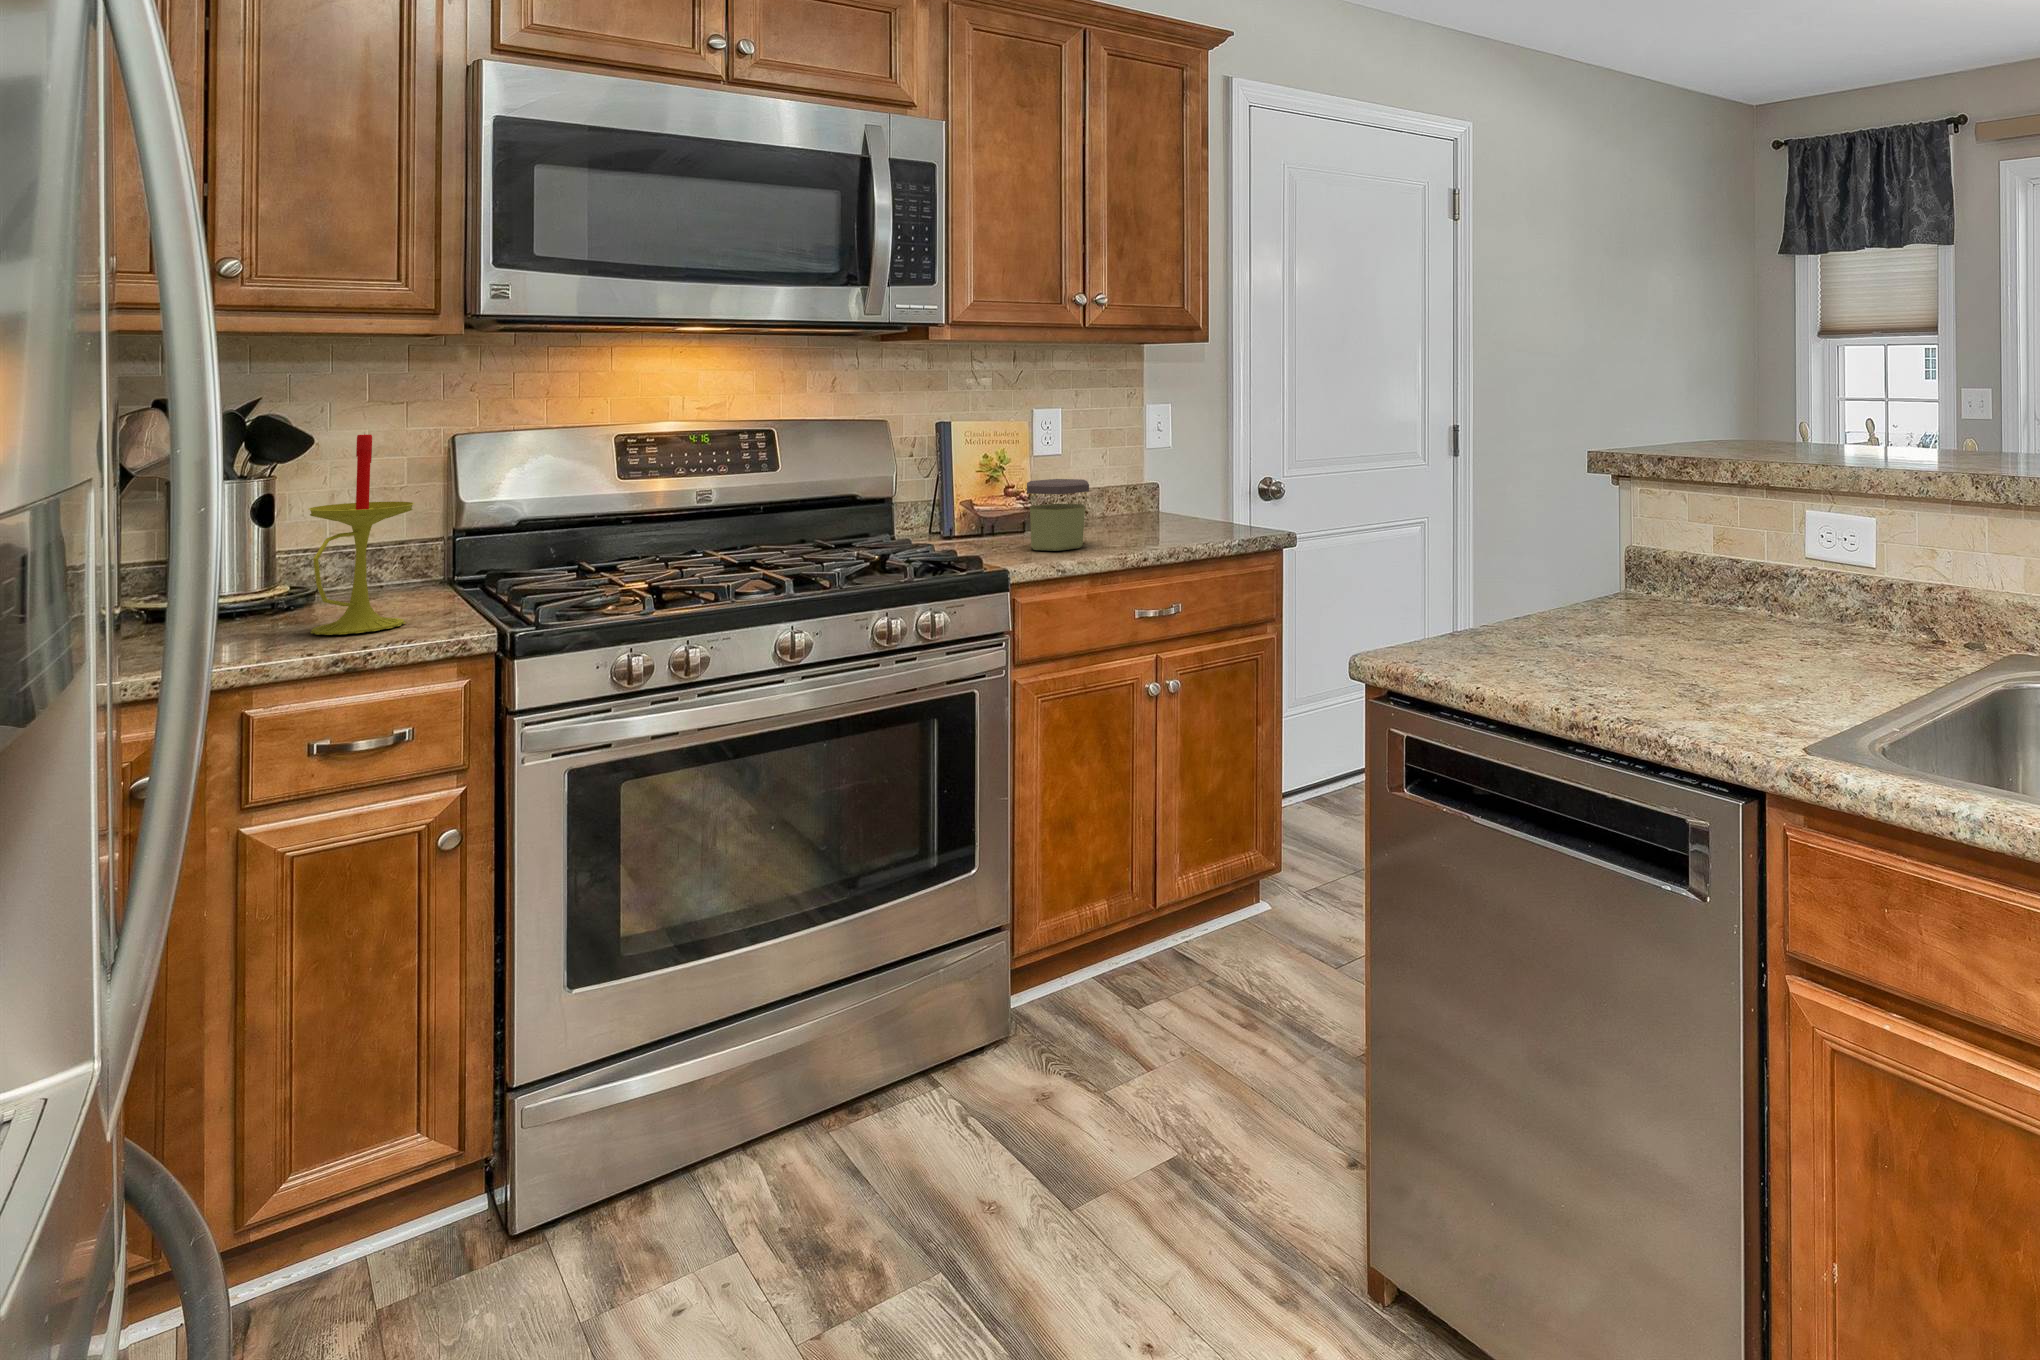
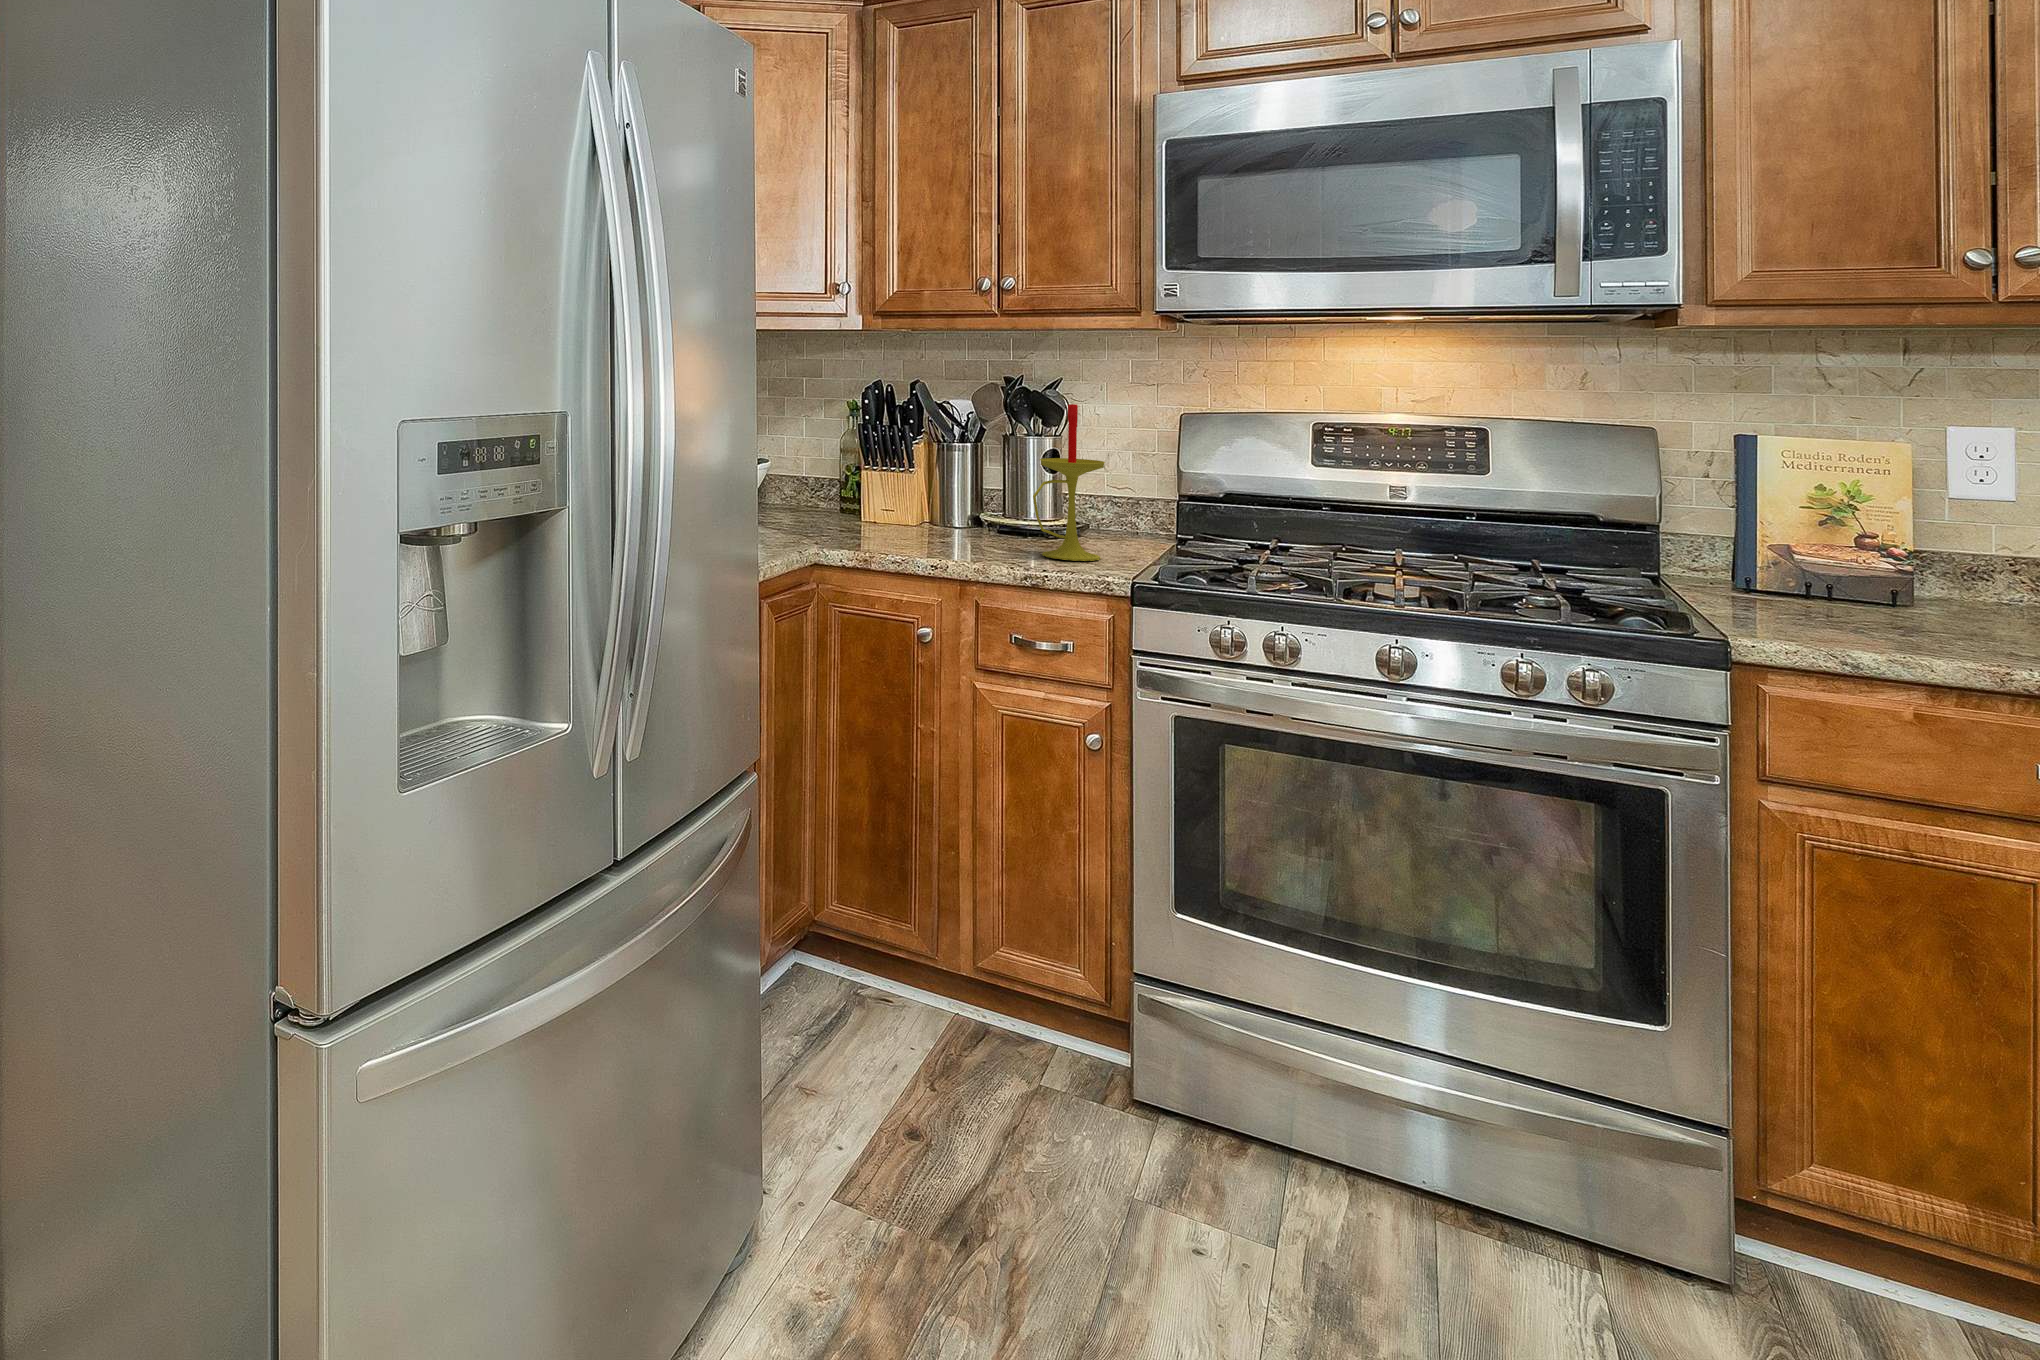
jar: present [1027,479,1089,551] -> none [1804,524,1940,636]

